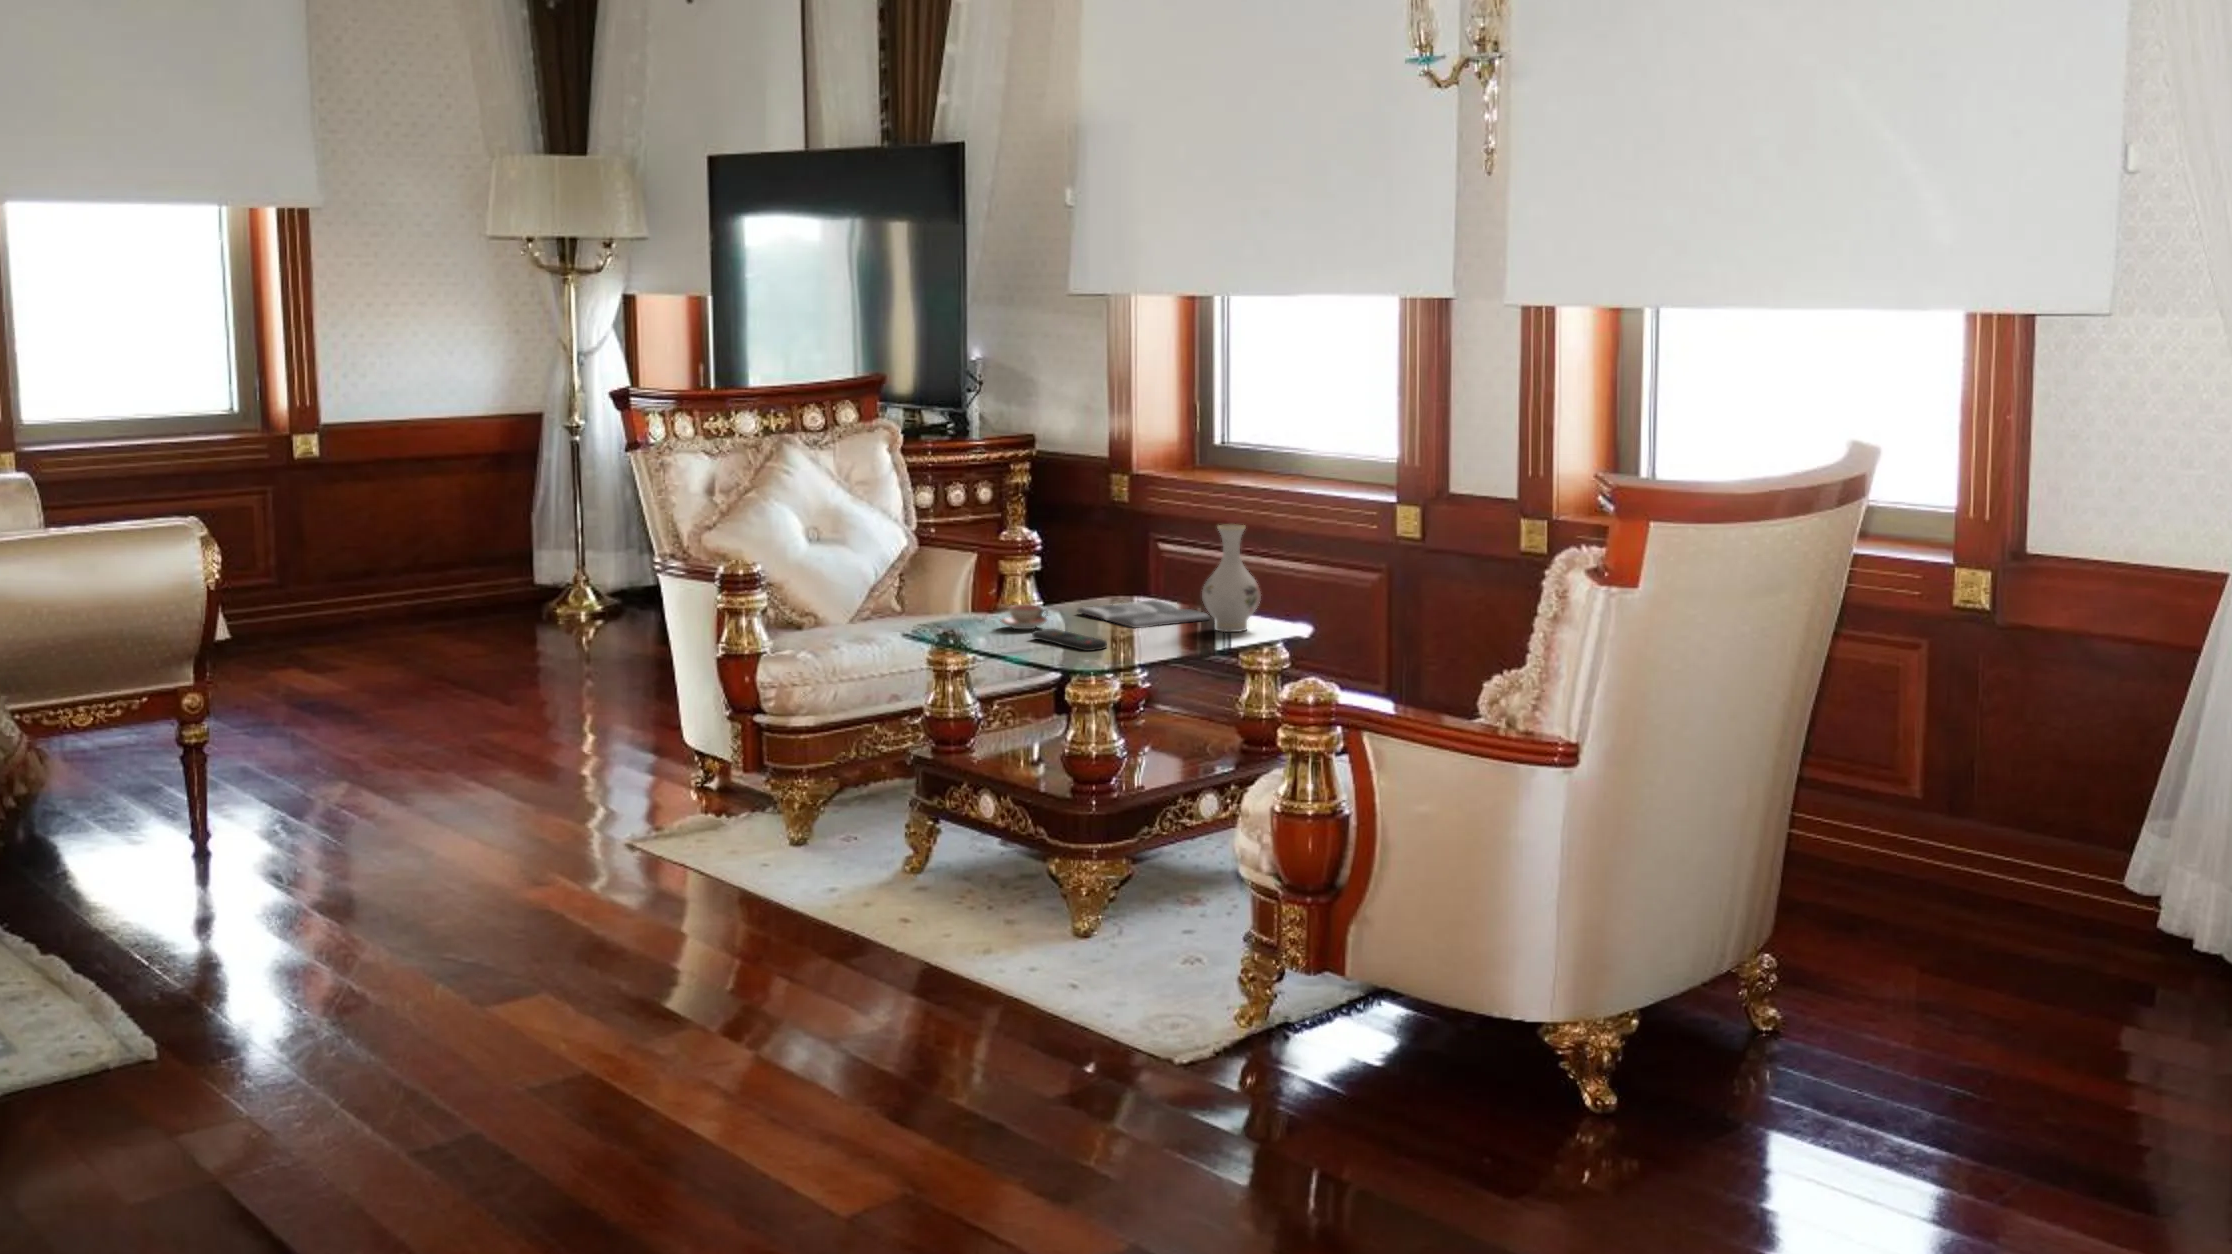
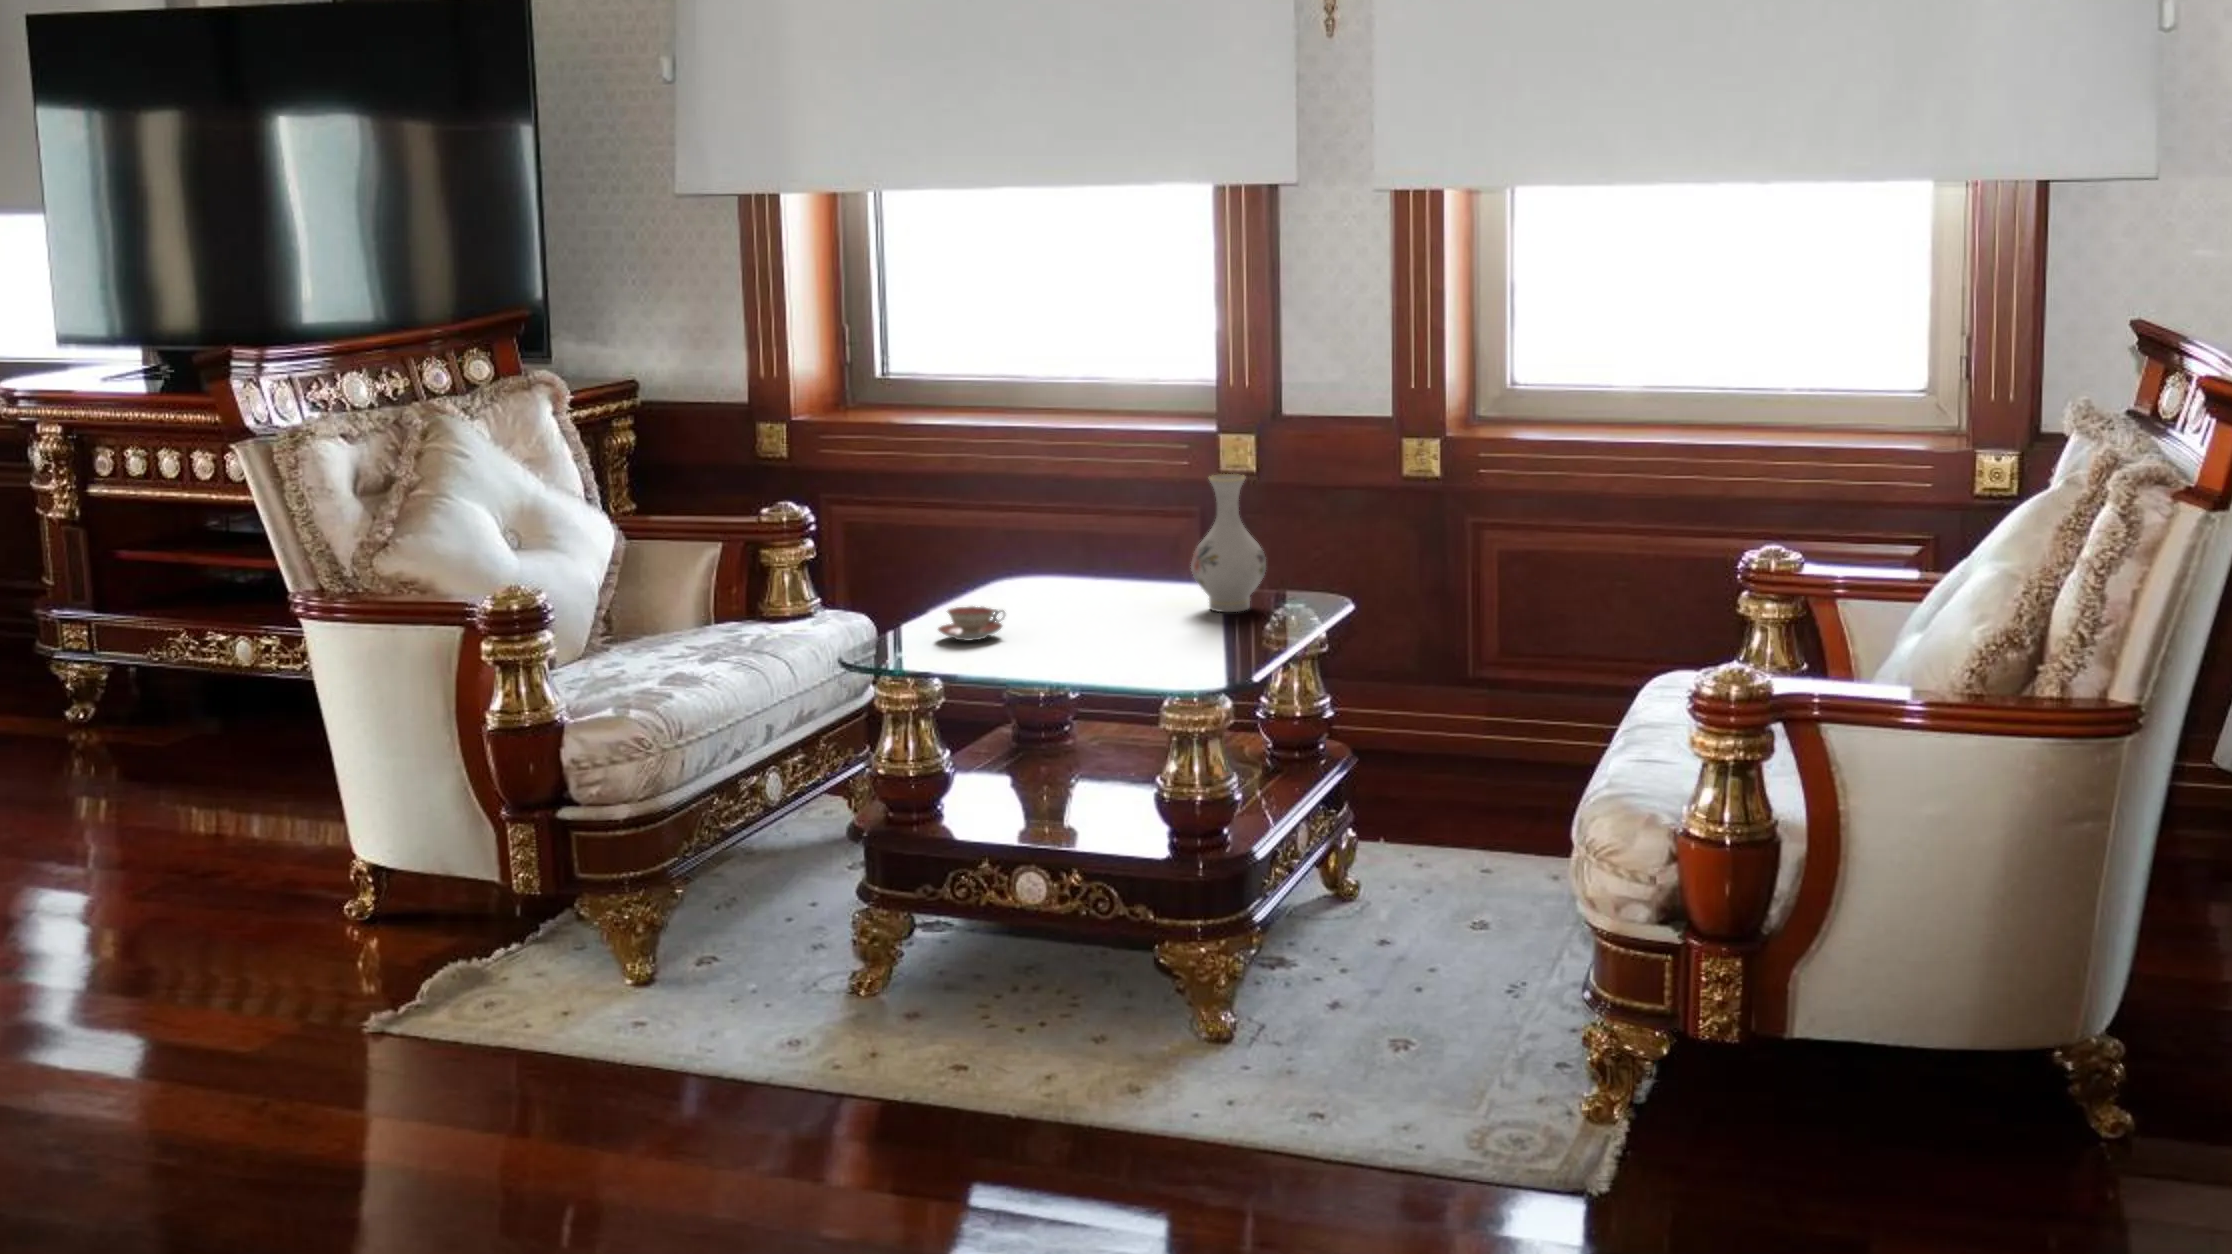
magazine: present [1078,600,1210,628] -> none [984,580,1169,621]
remote control: present [1032,629,1107,651] -> none [1023,635,1149,660]

